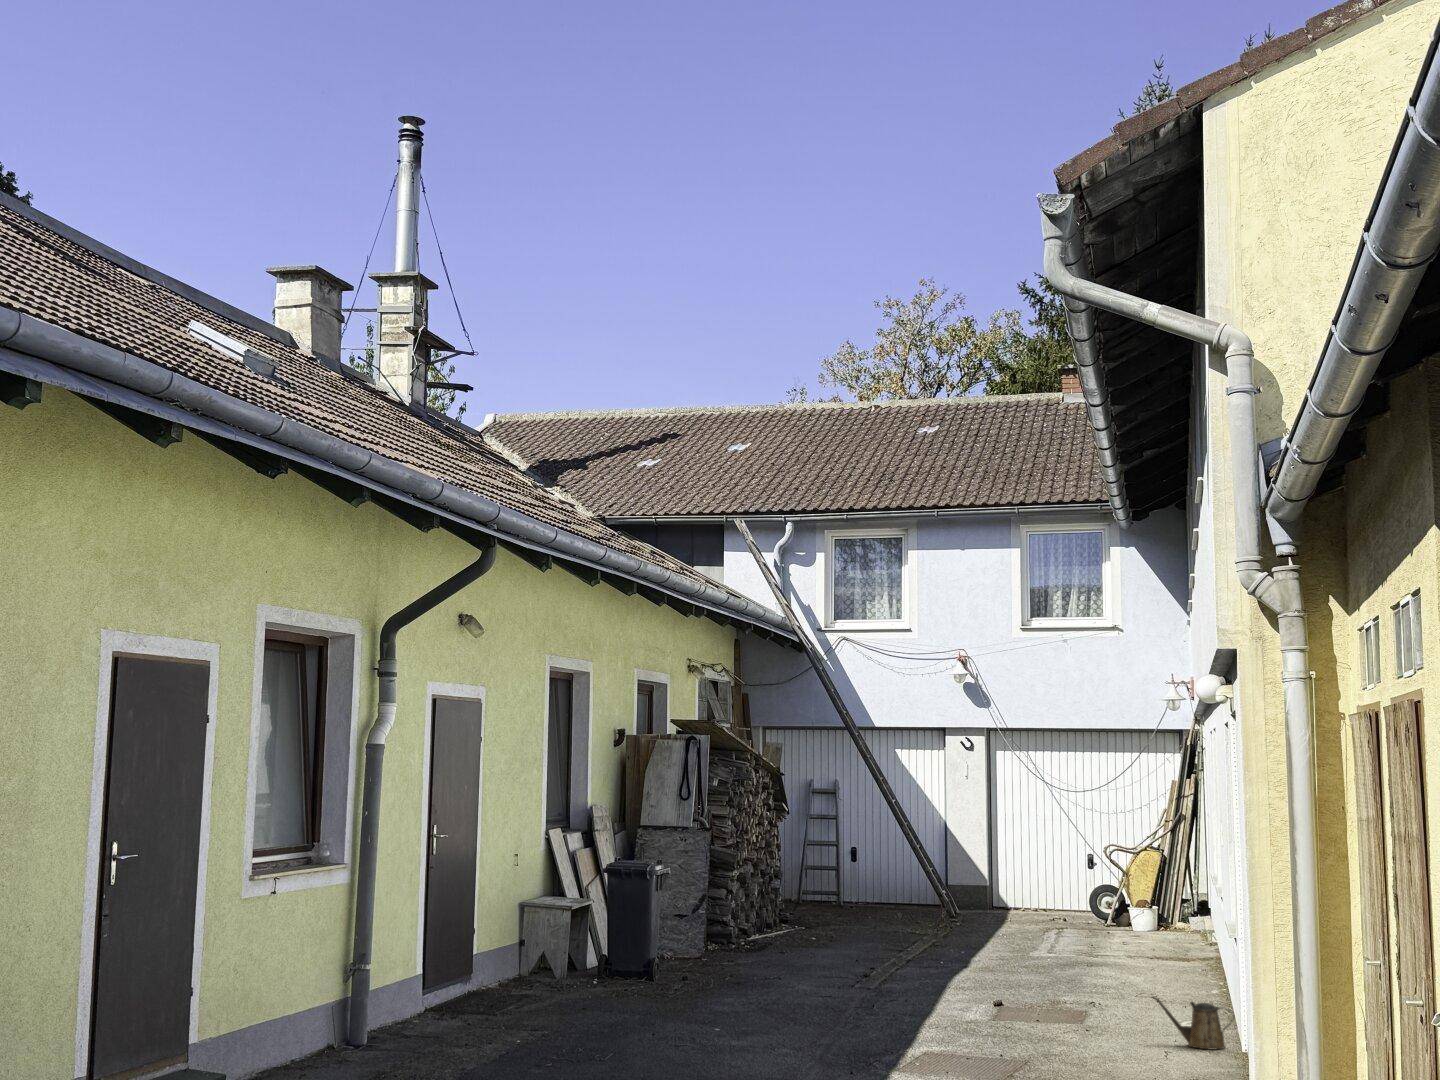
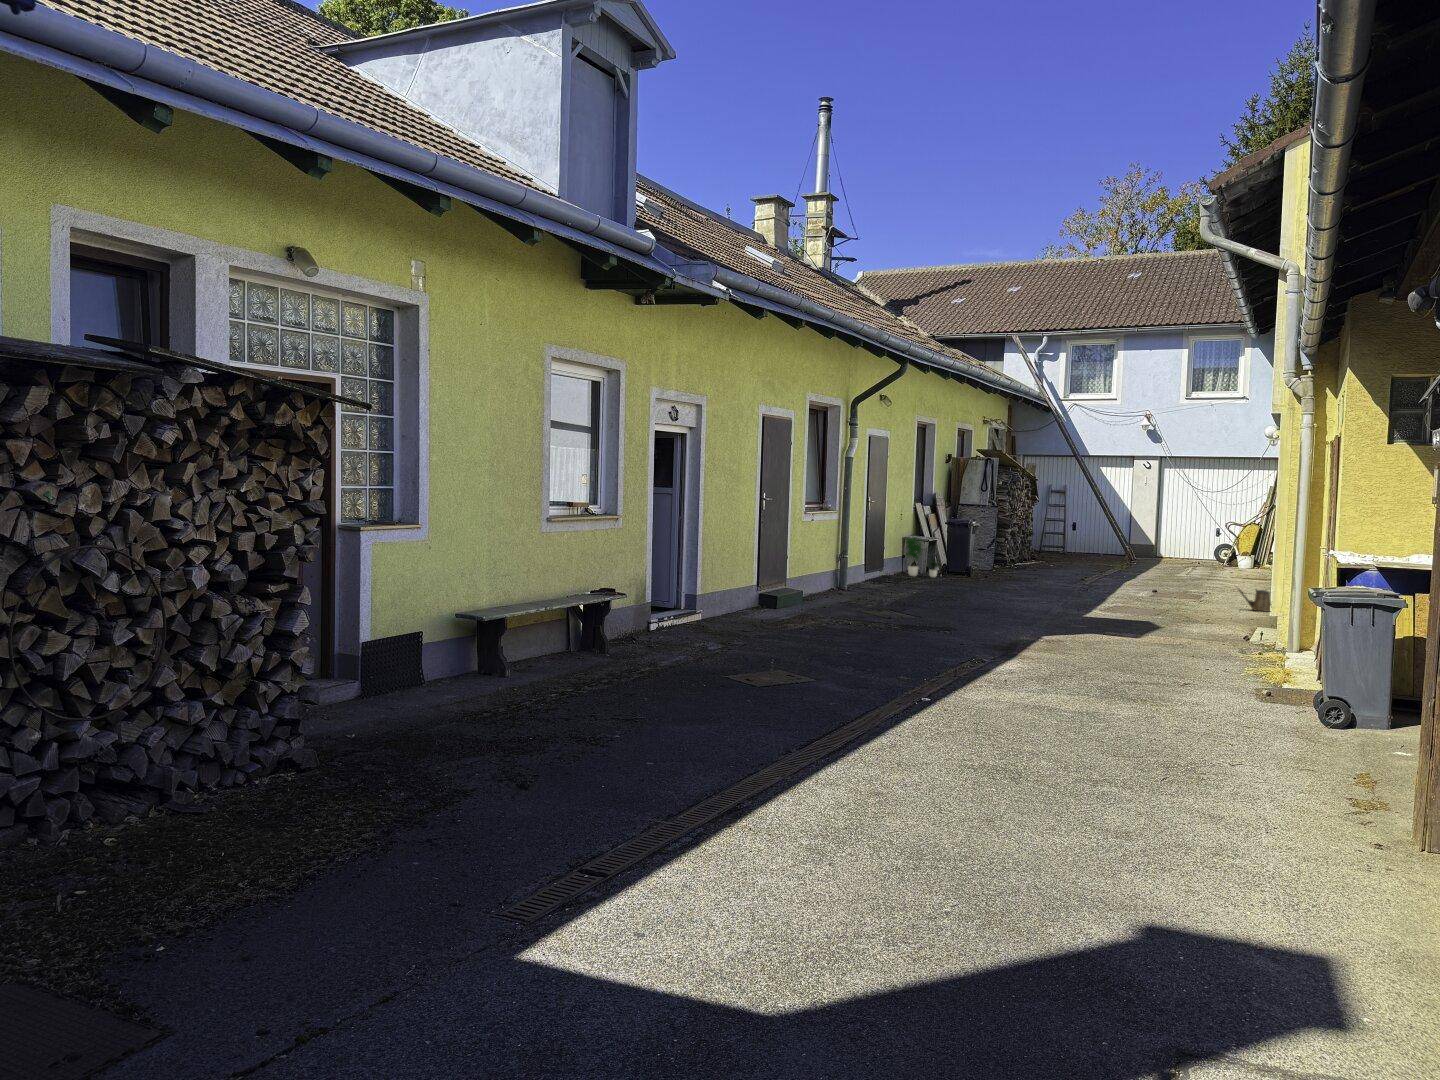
potted plant: none [519,895,598,986] -> present [906,537,941,577]

